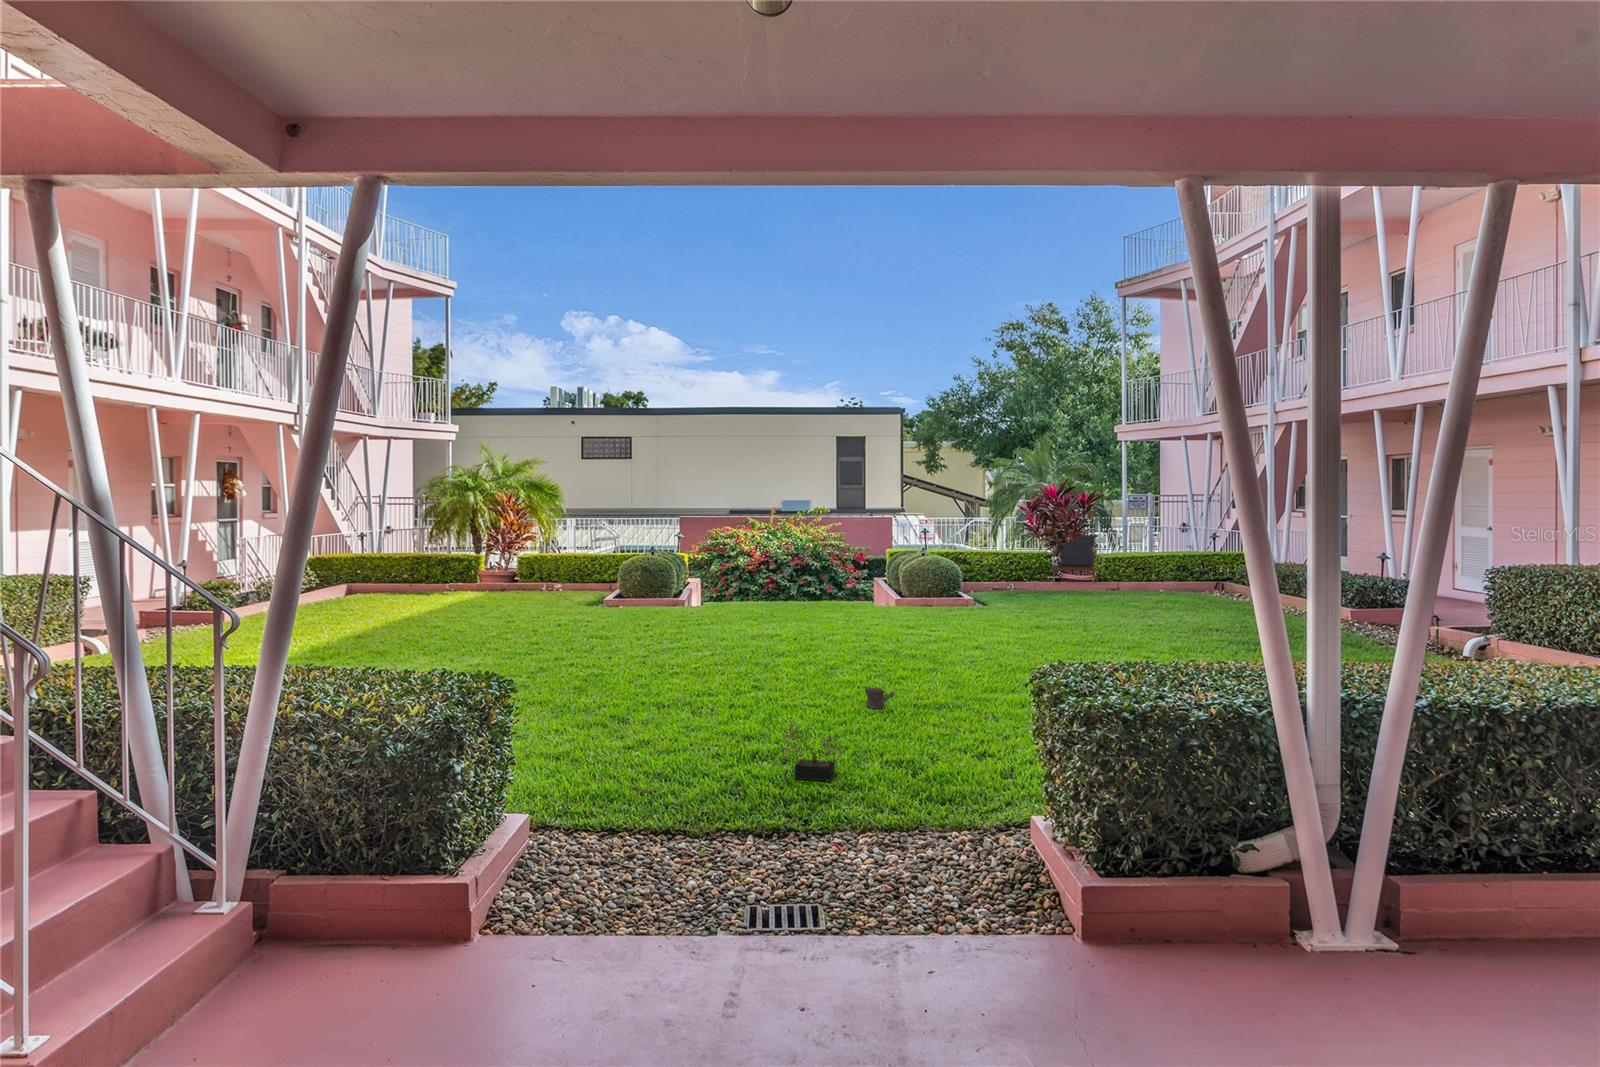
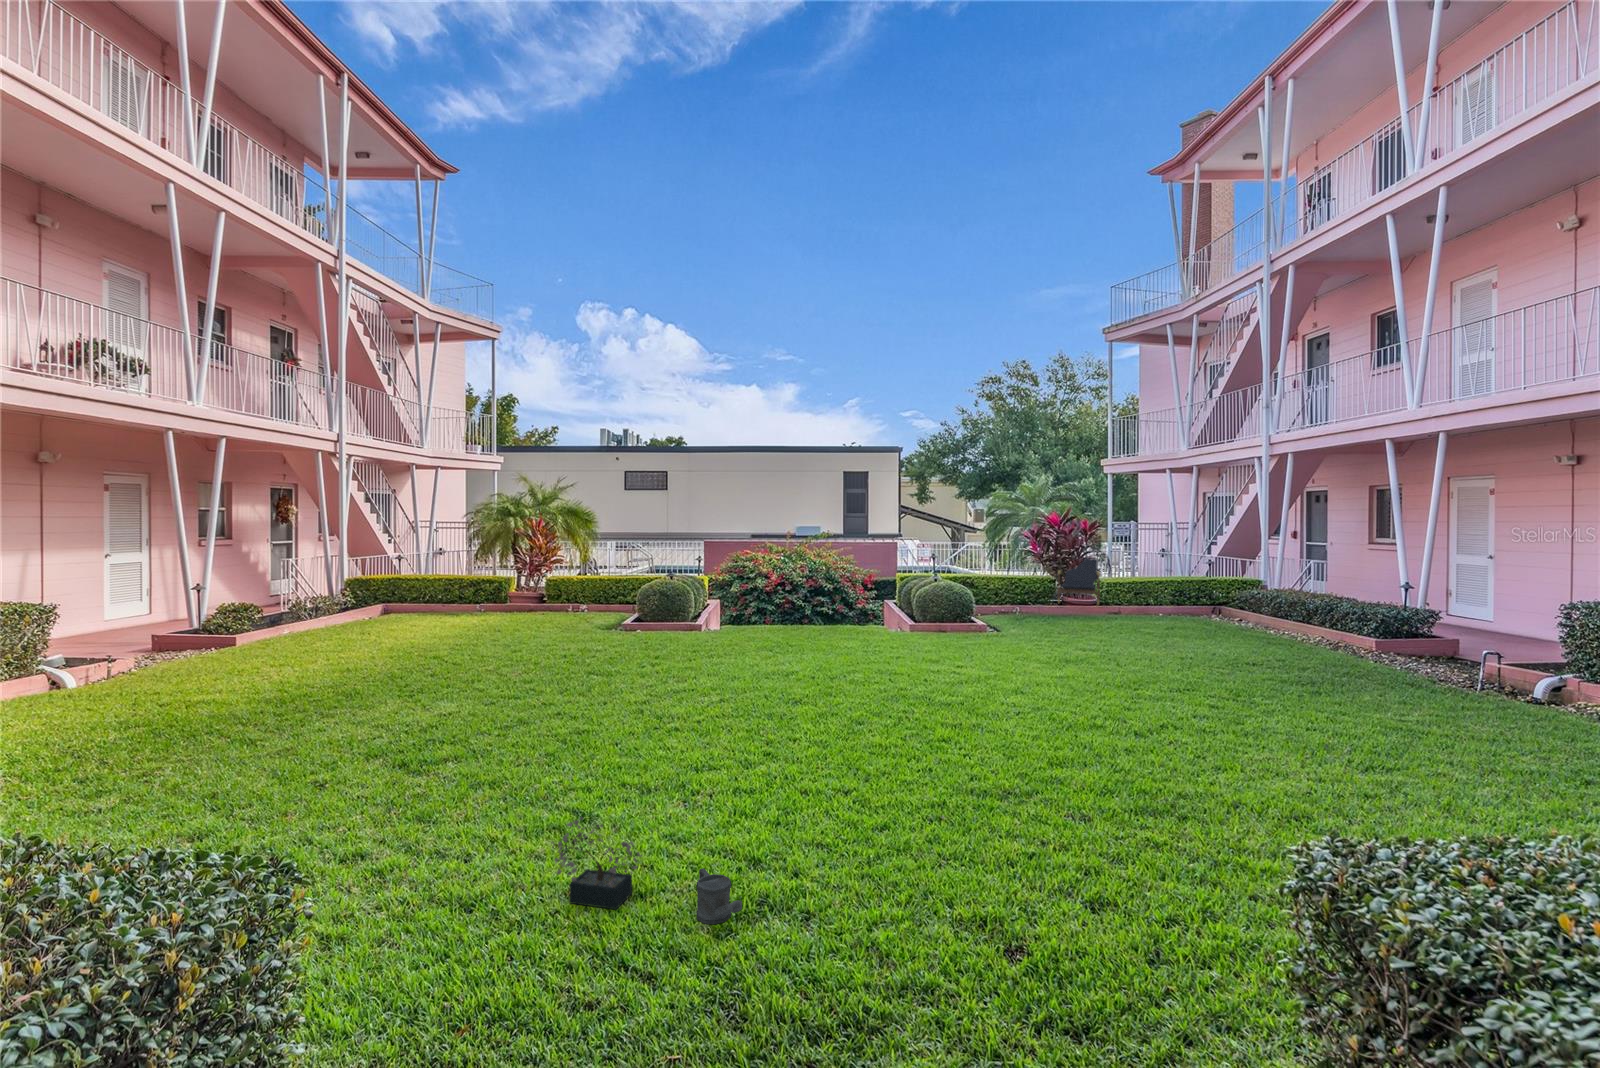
watering can: present [865,687,895,709] -> present [697,868,742,924]
decorative plant: present [782,723,843,781] -> present [552,817,642,909]

